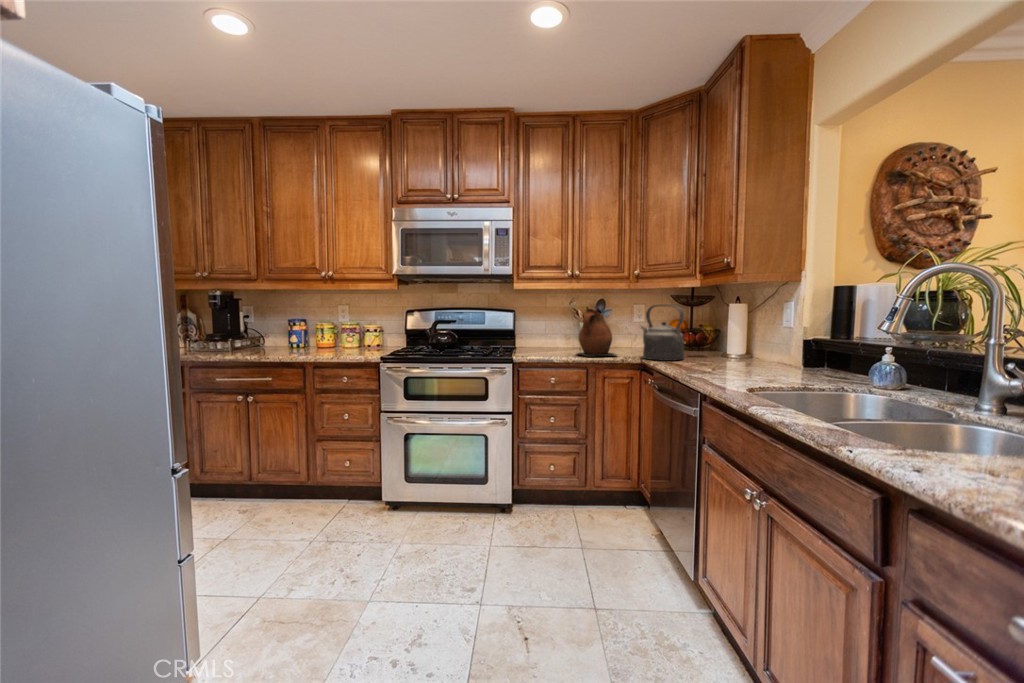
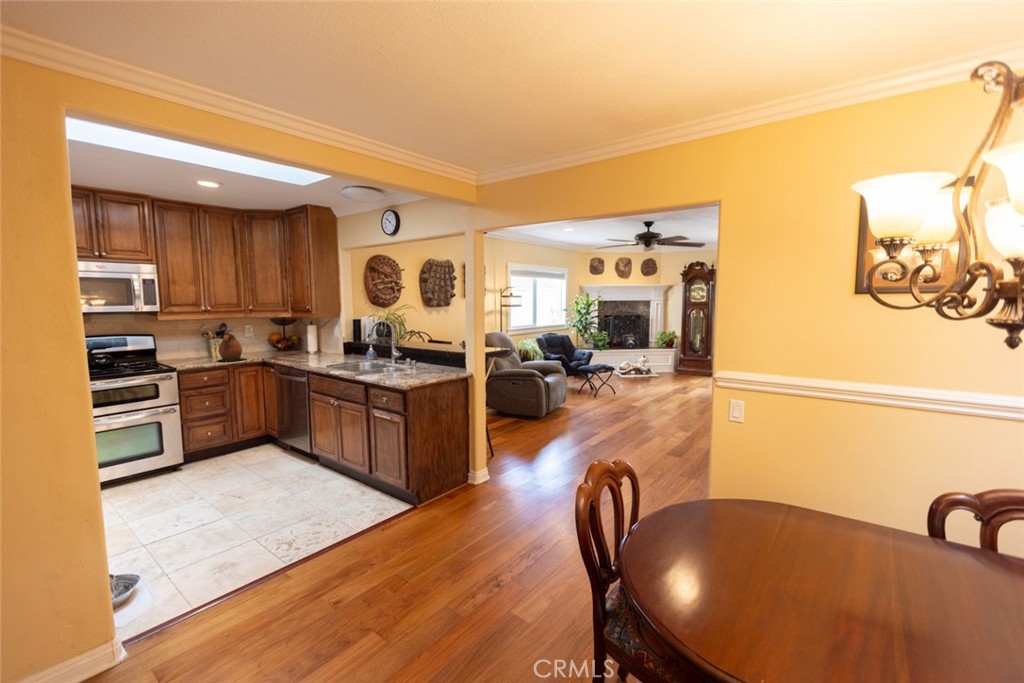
kettle: present [641,305,684,361] -> none [260,328,288,359]

